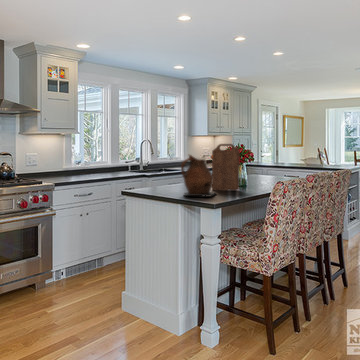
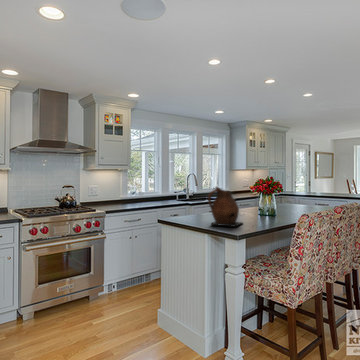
cutting board: present [212,144,240,190] -> none [240,176,266,220]

